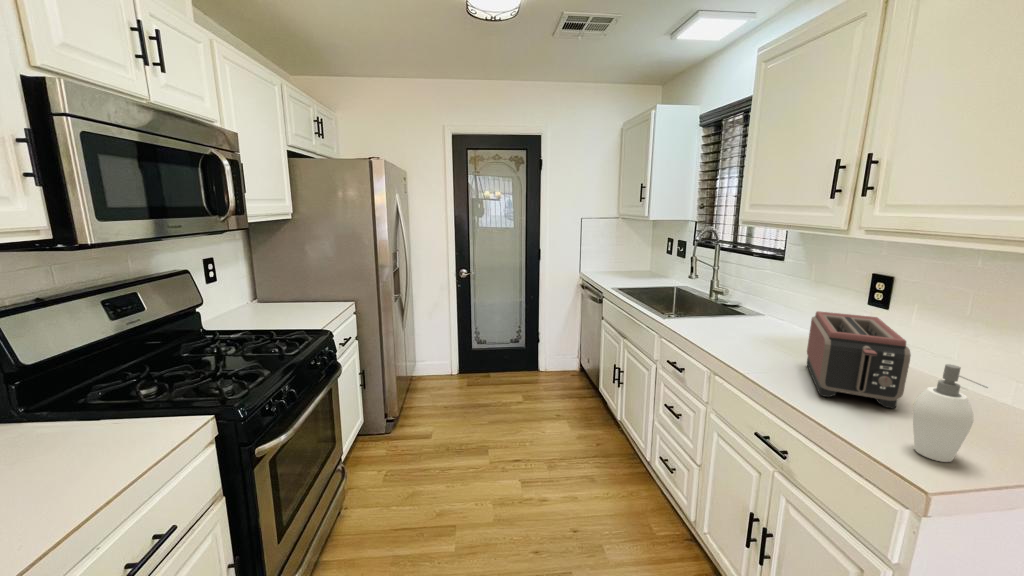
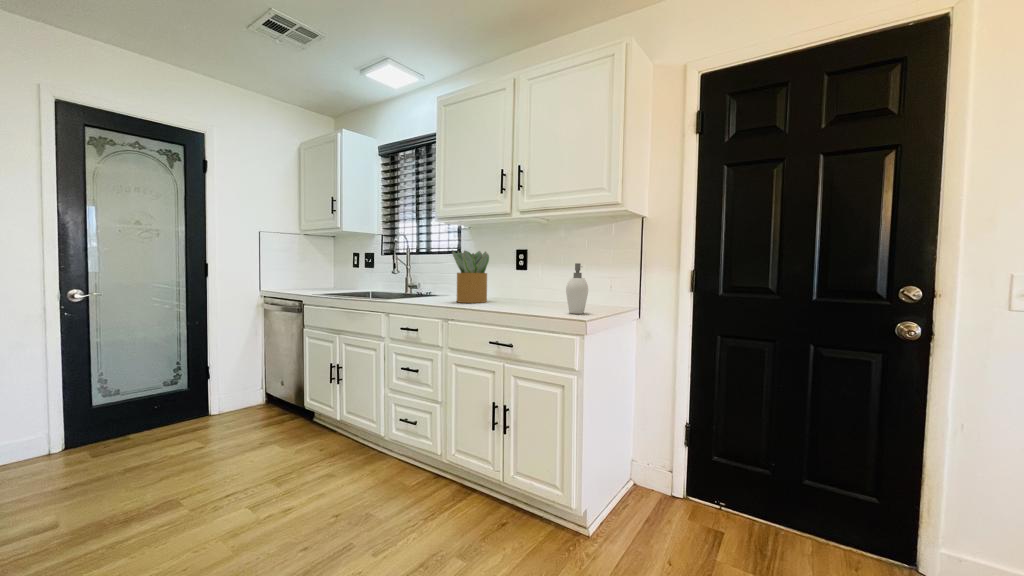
potted plant: none [744,274,806,353] -> present [452,251,489,303]
toaster: present [807,311,911,408] -> none [499,266,554,308]

